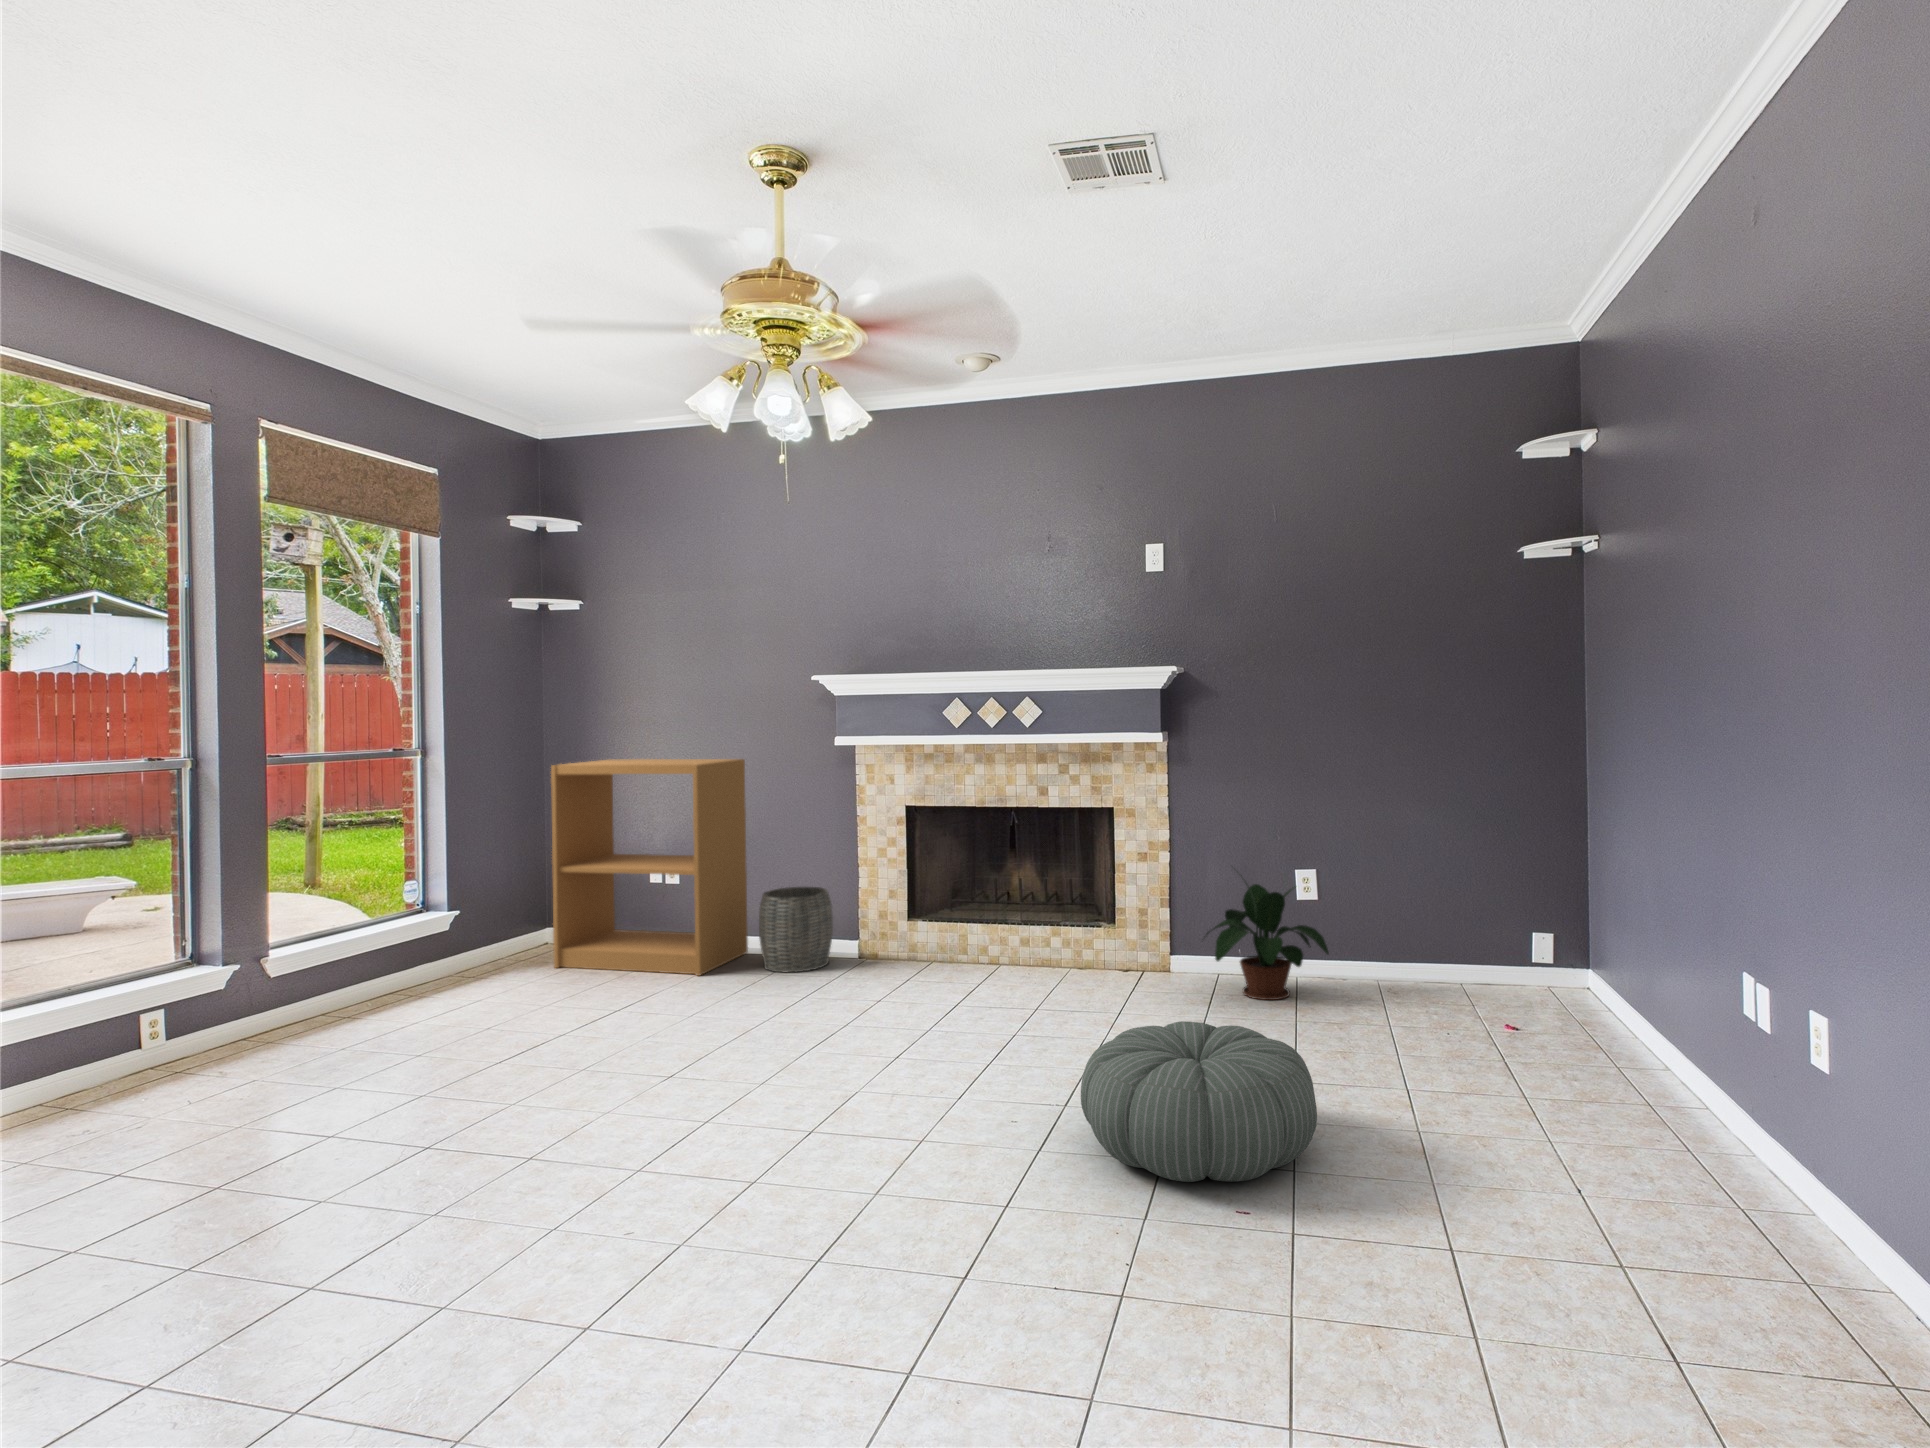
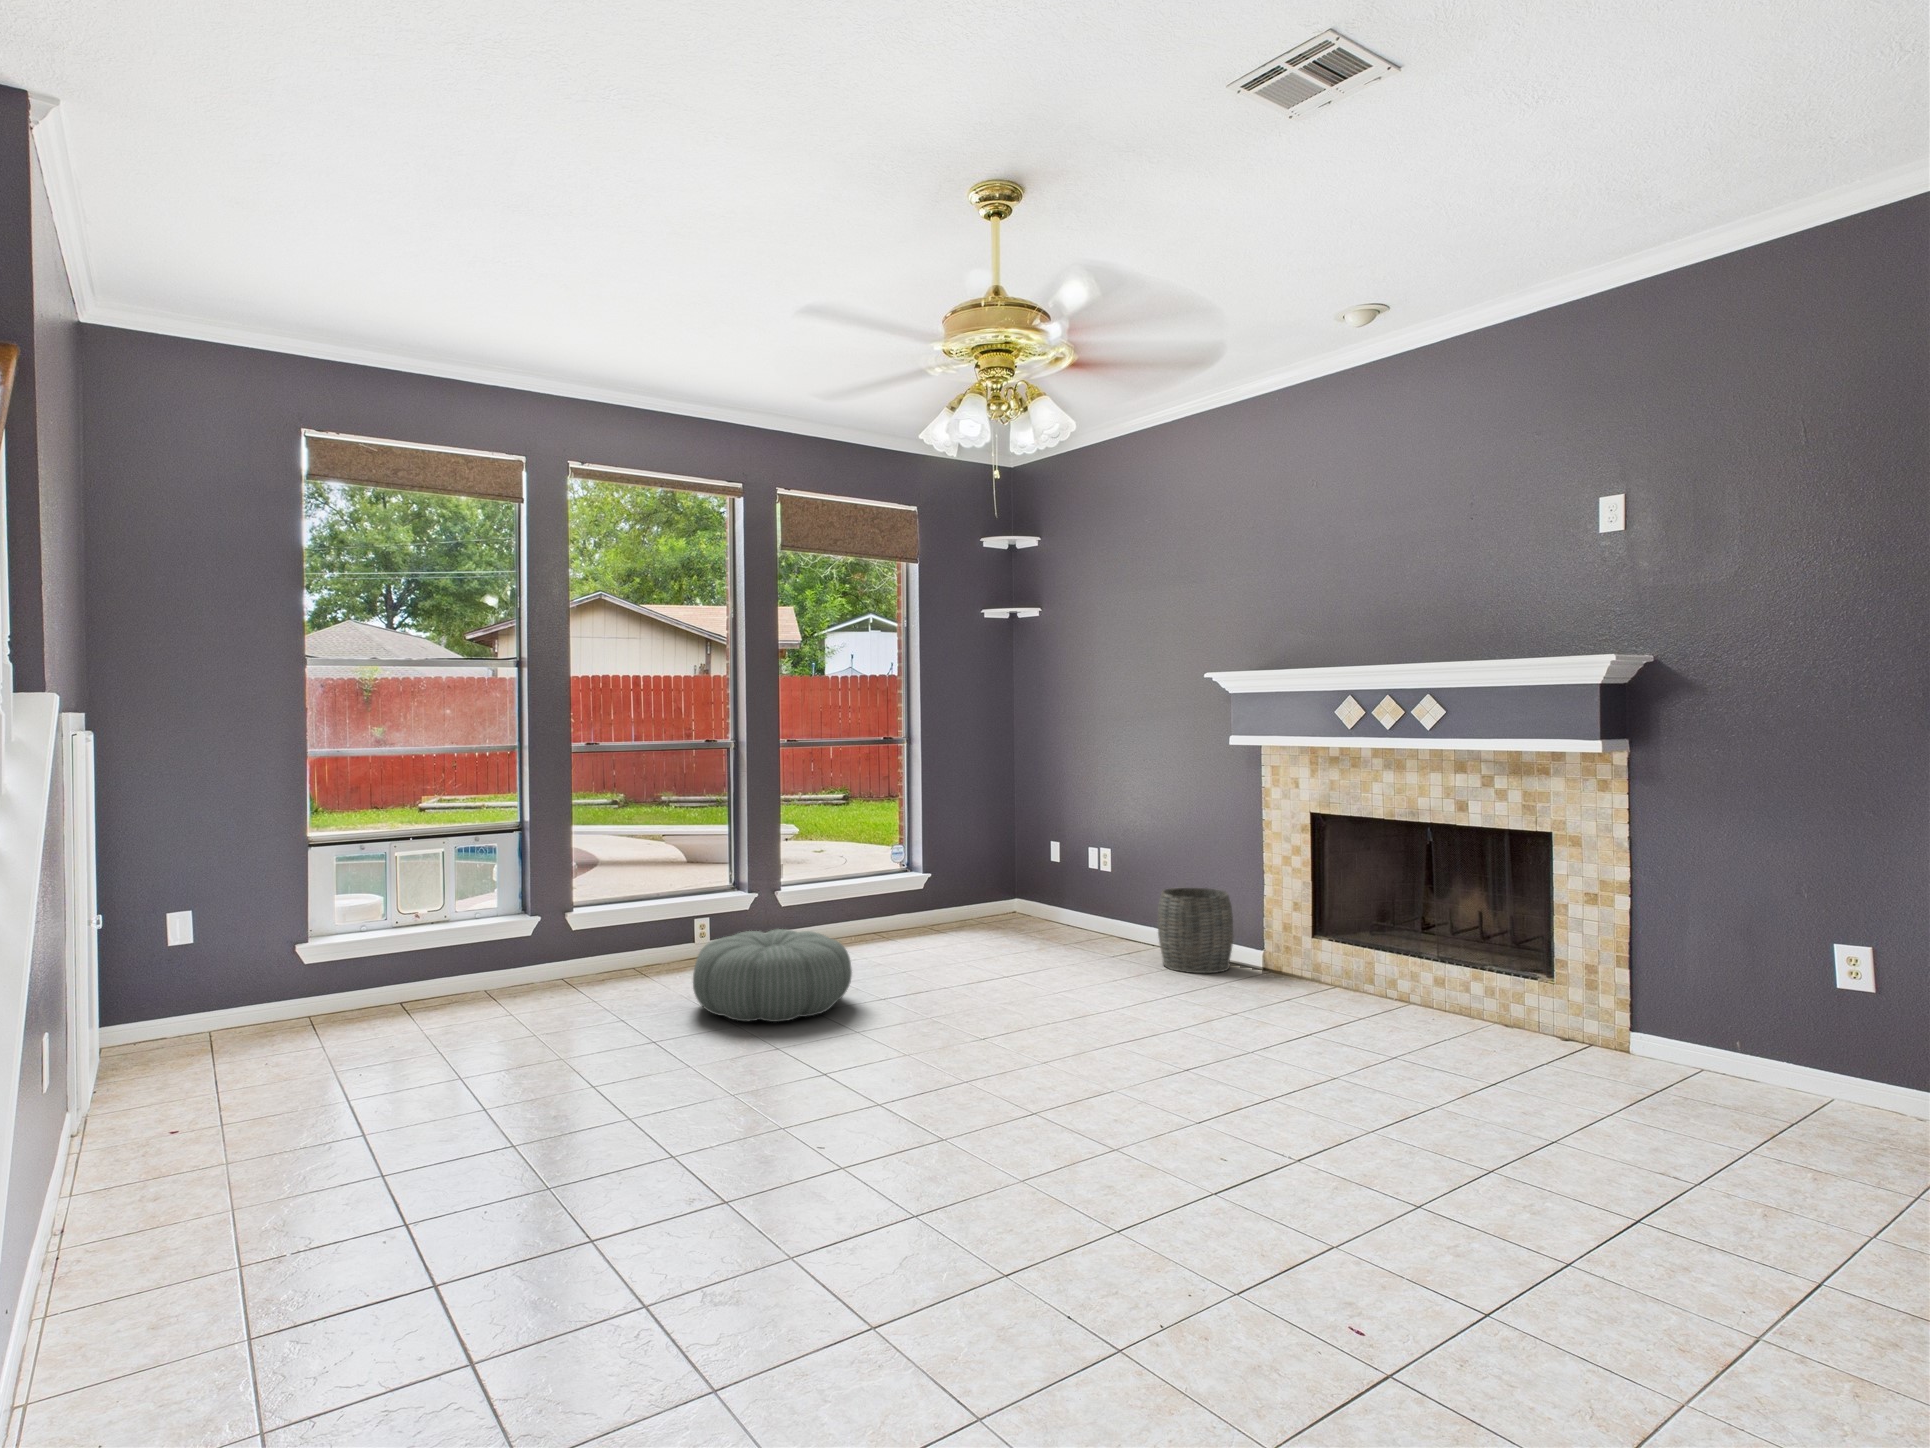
bookshelf: present [551,759,748,976] -> none [995,753,1163,960]
potted plant: present [1206,875,1329,1000] -> none [1653,920,1851,1118]
pouf: present [1081,1021,1317,1182] -> present [693,929,852,1022]

